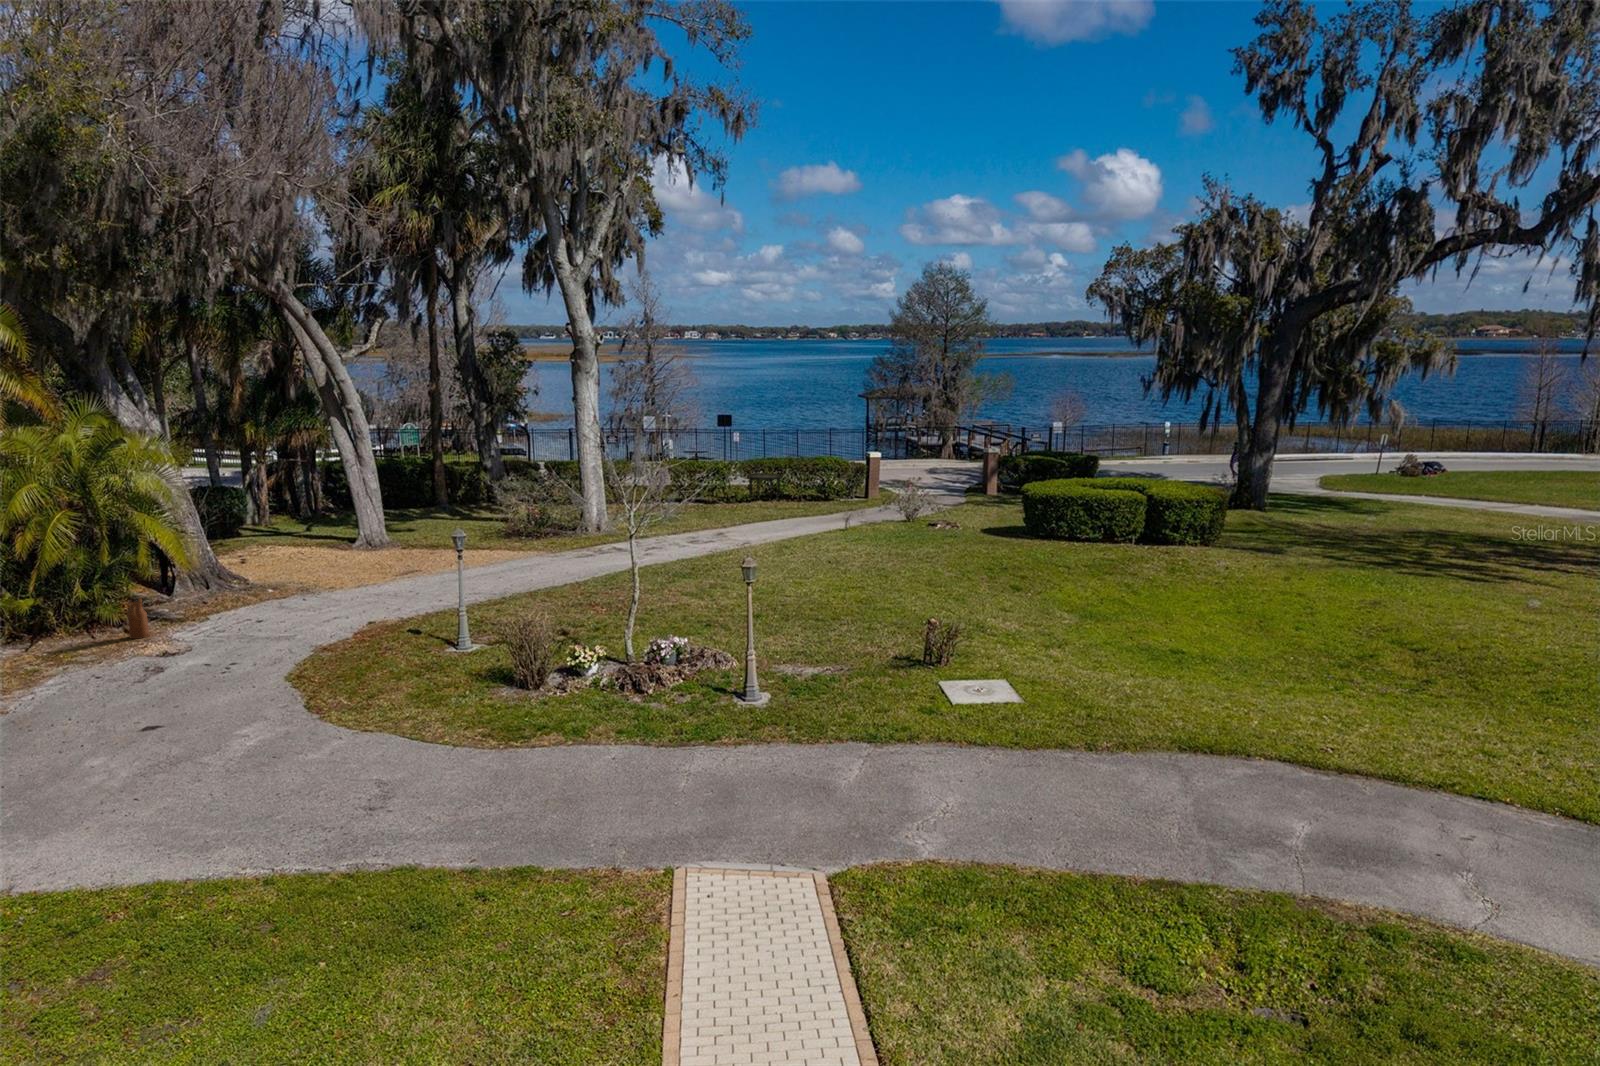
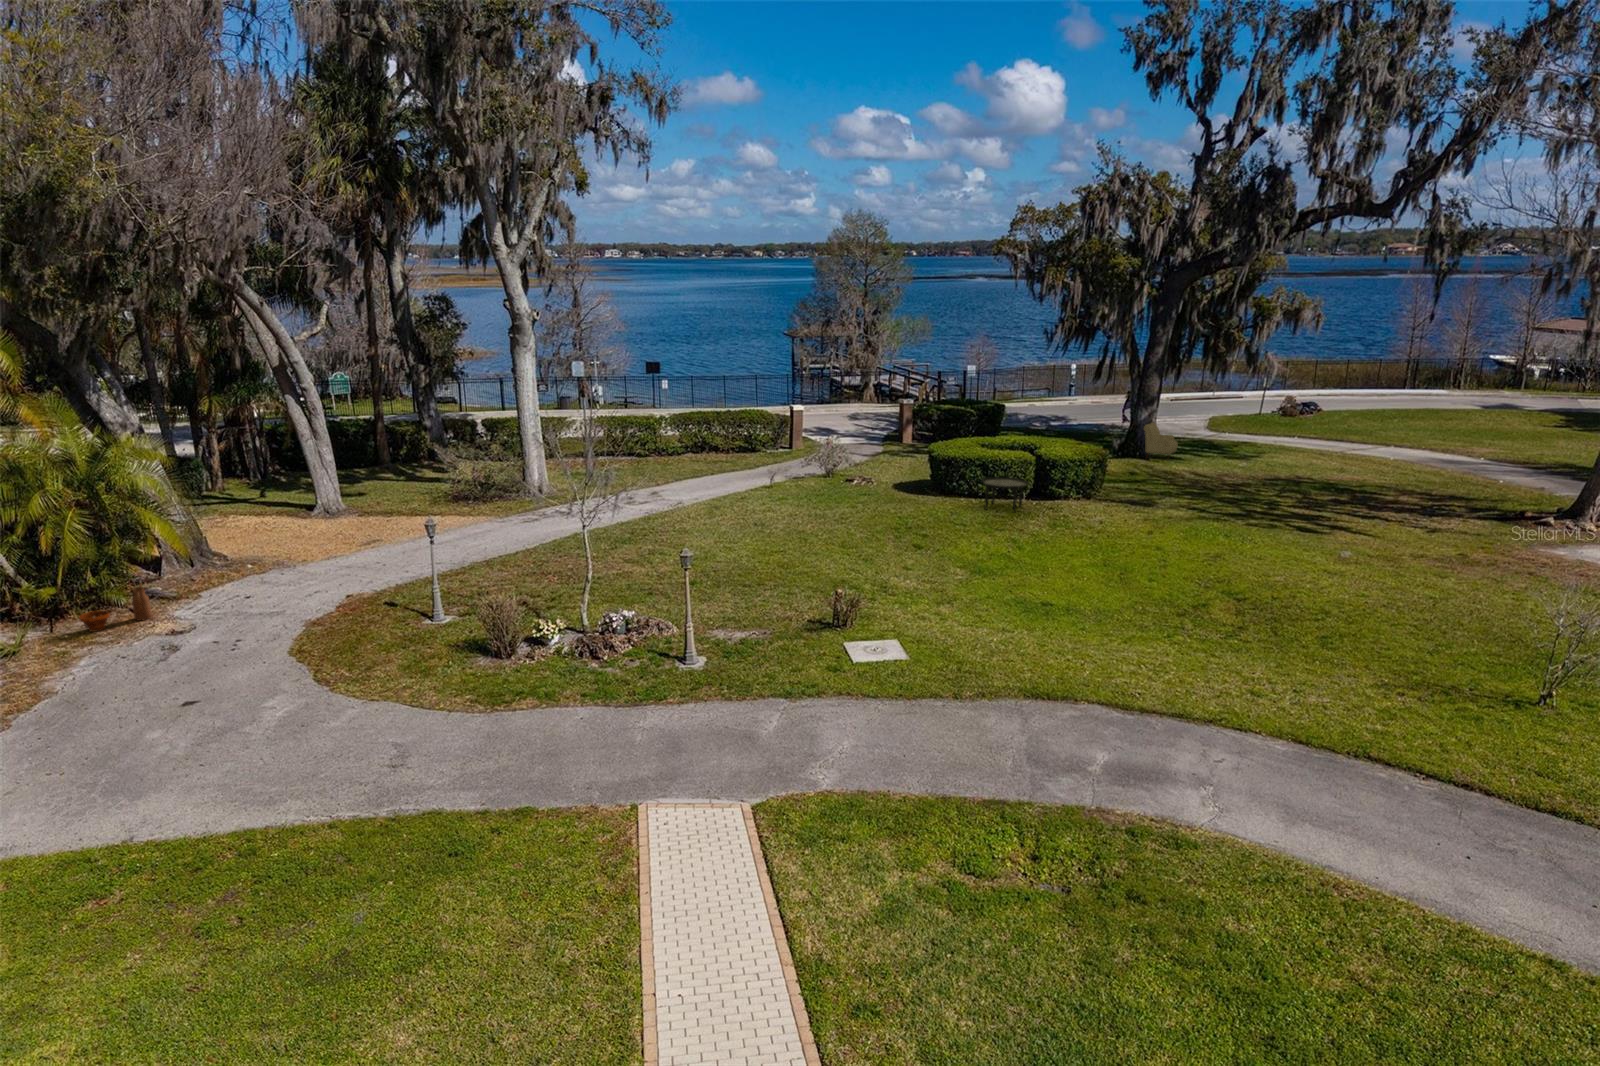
chair: none [1258,472,1297,513] -> present [1144,423,1178,458]
round table: present [748,473,782,498] -> present [982,477,1028,512]
planter: none [65,625,100,649] -> present [79,610,110,632]

